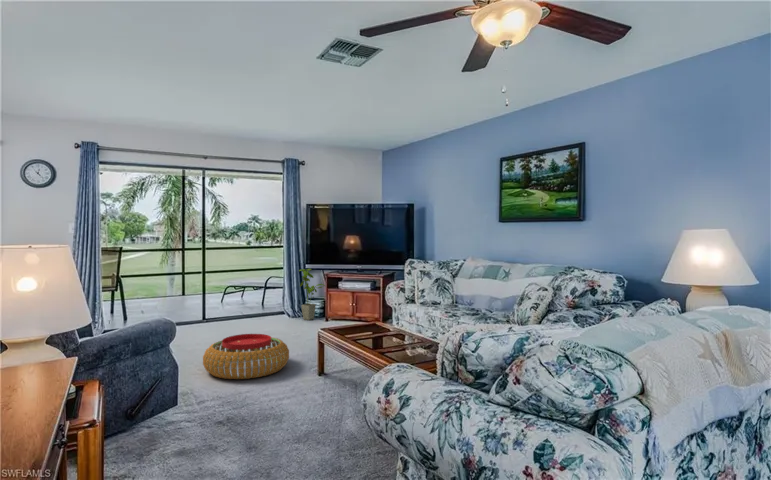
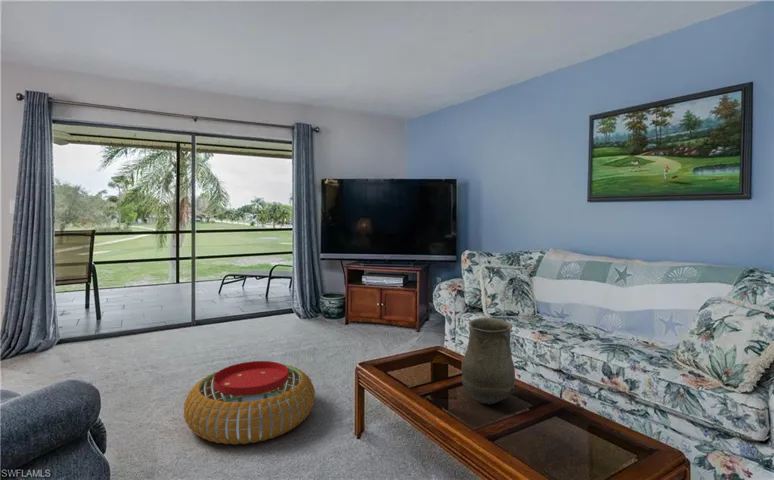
house plant: present [299,269,325,320] -> none [313,259,347,322]
vase: none [371,296,402,346] -> present [462,318,517,404]

